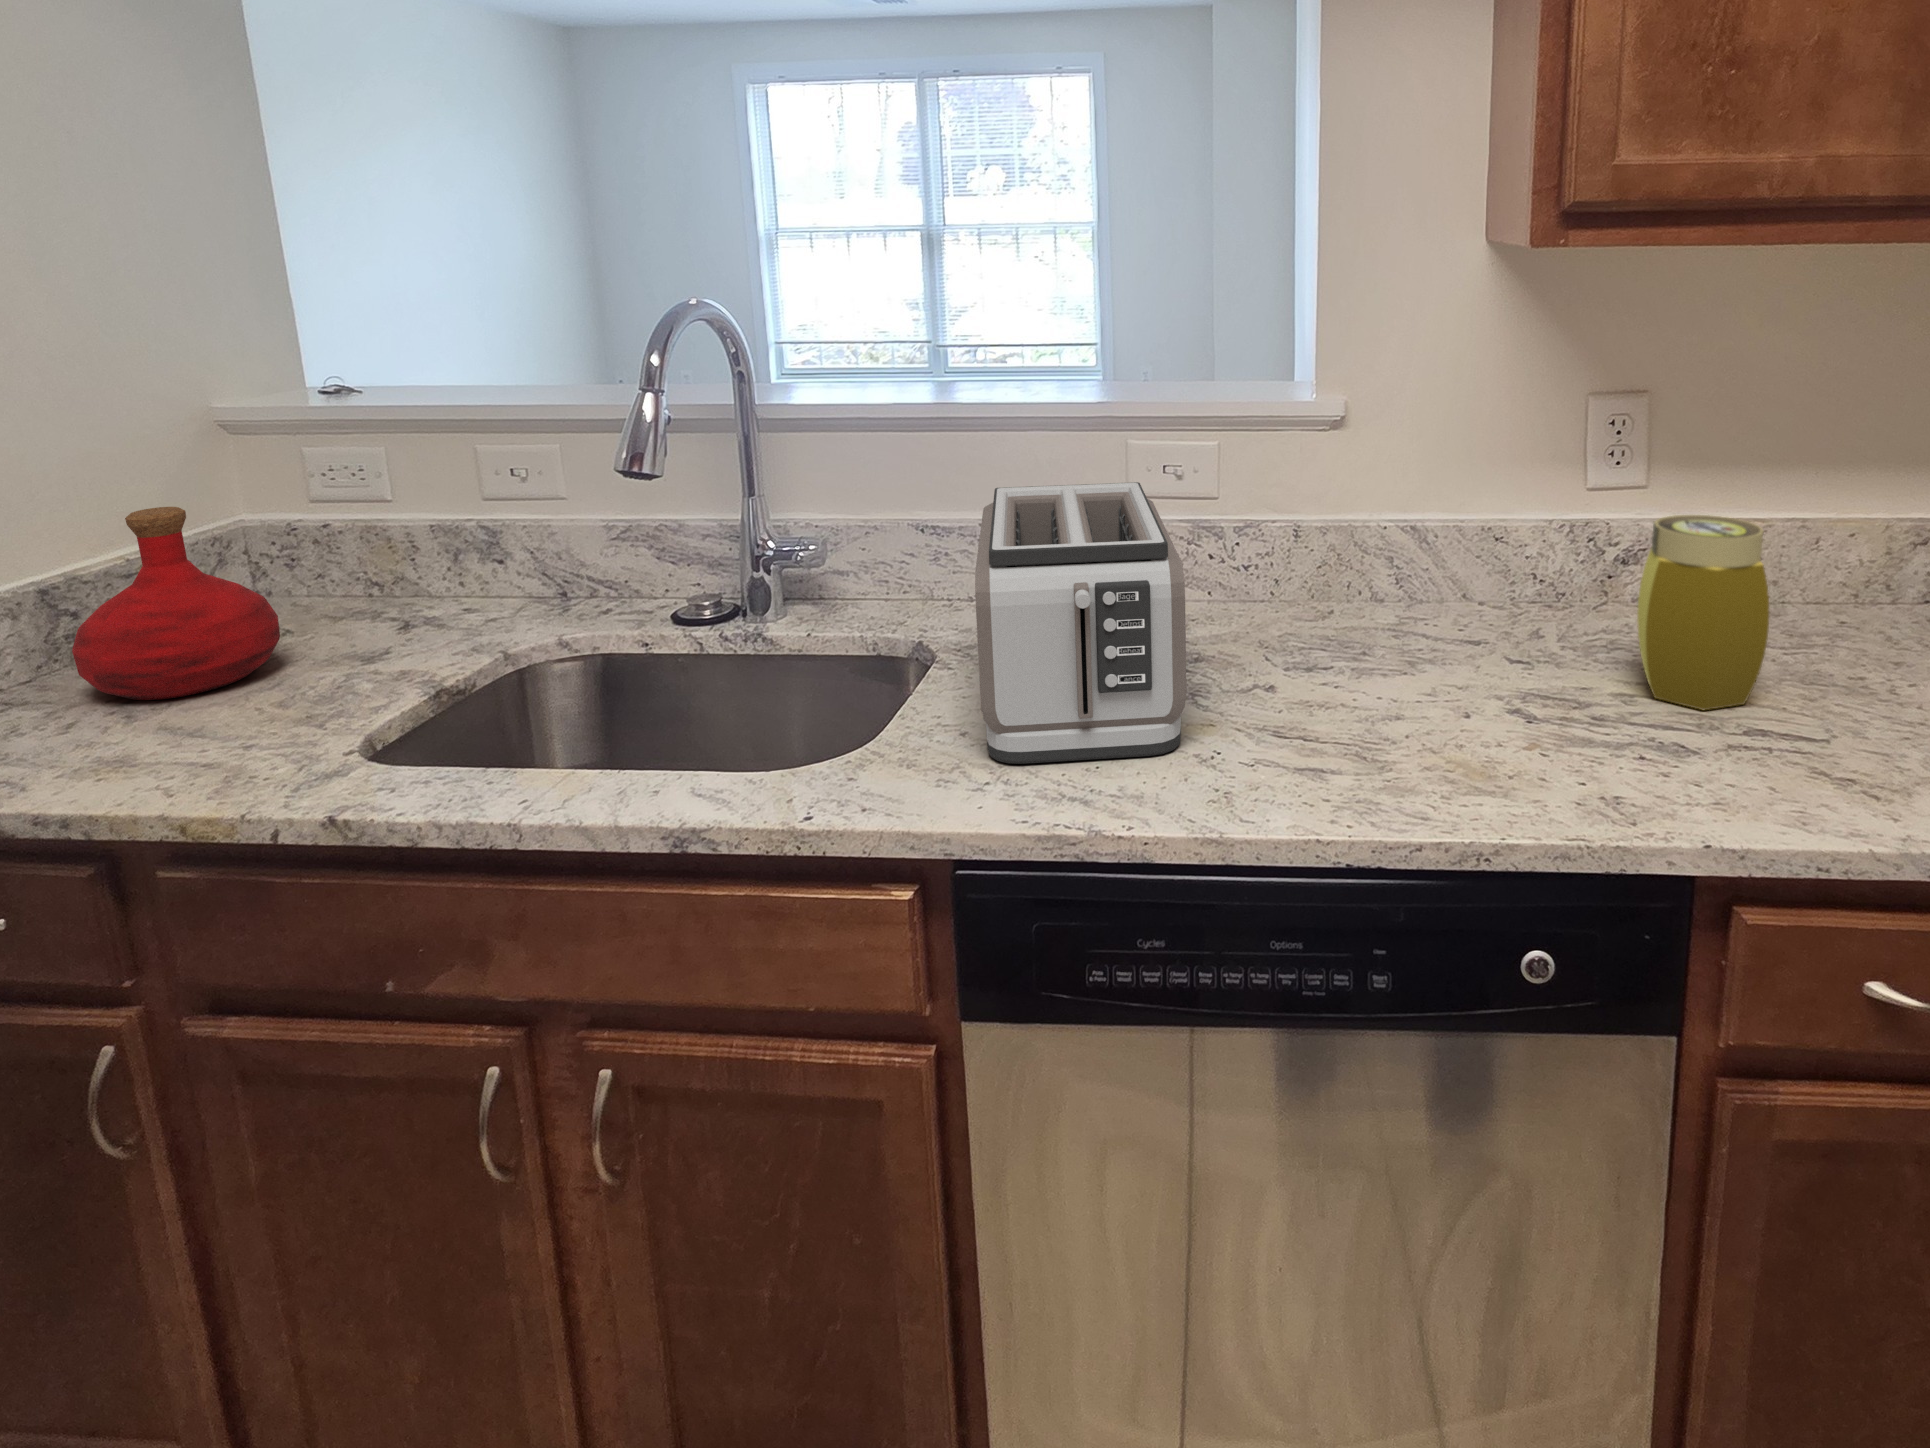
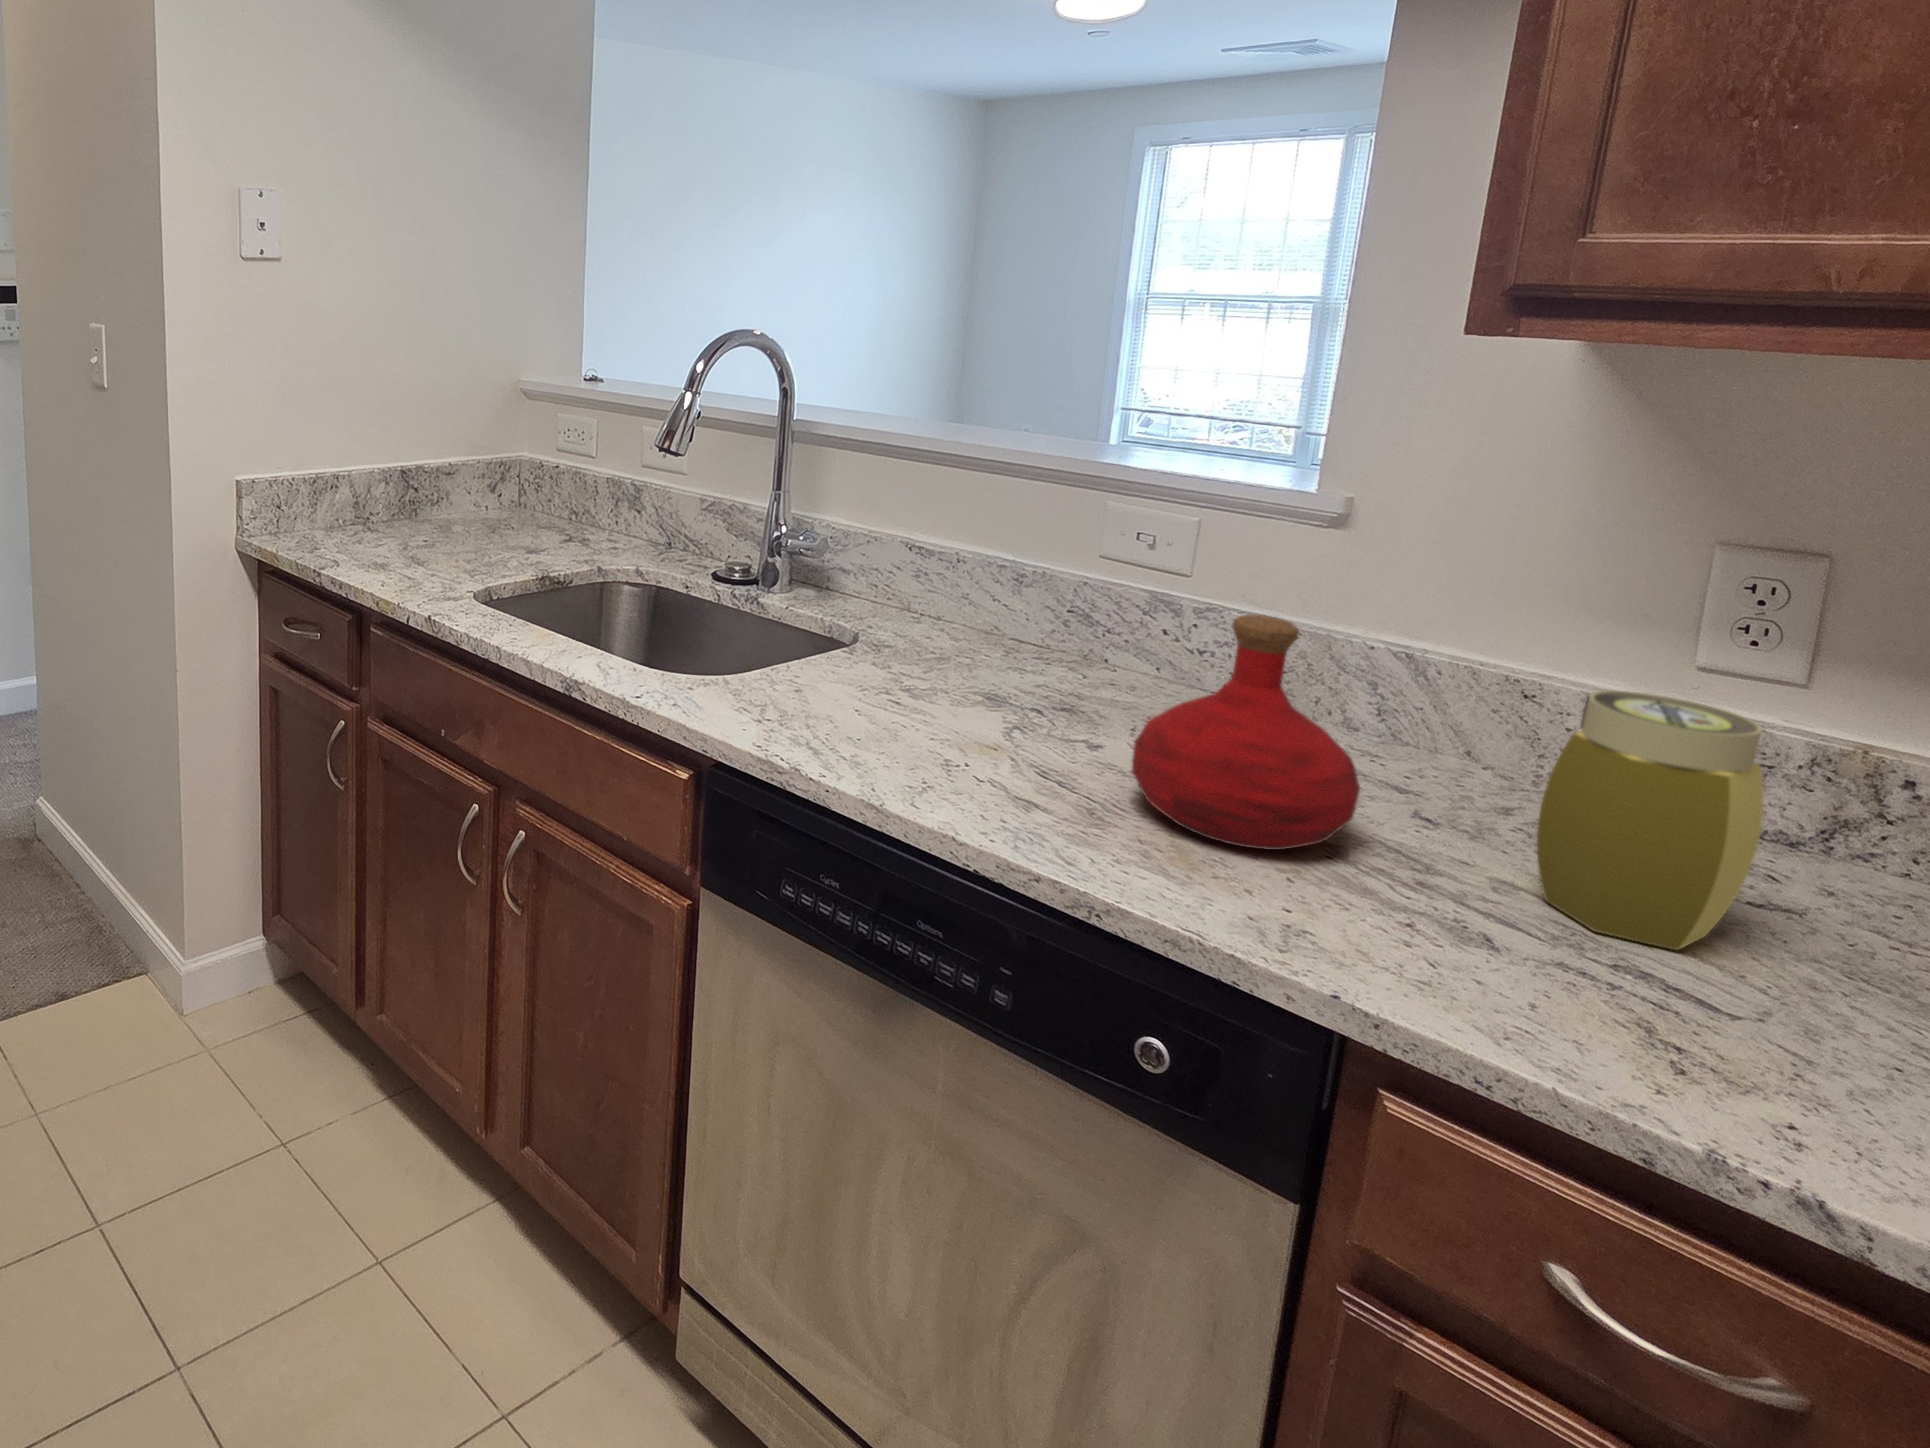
toaster: present [975,482,1186,764] -> none [787,512,1057,752]
bottle: present [72,507,280,700] -> present [1132,614,1360,850]

